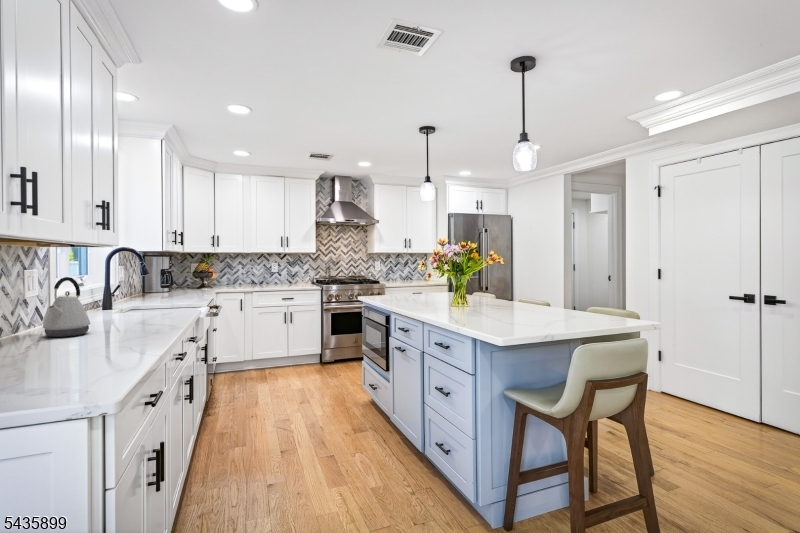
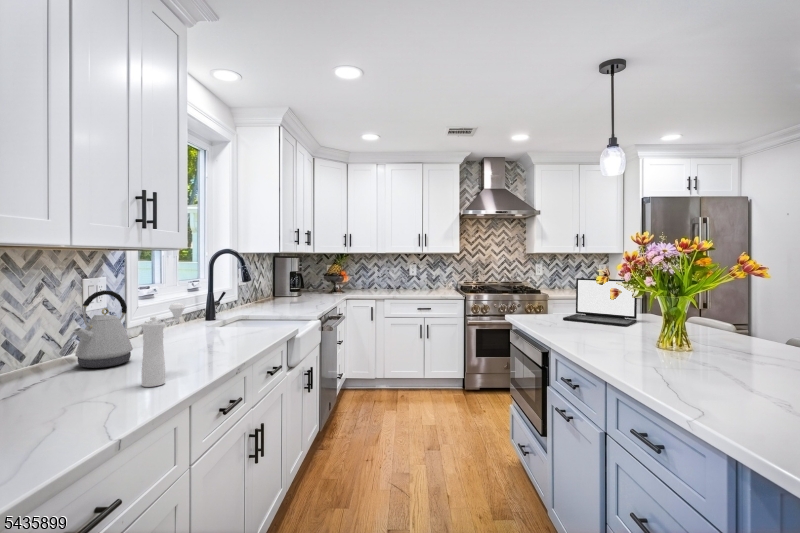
laptop: none [398,269,443,299] -> present [563,278,637,327]
pepper mill: none [126,284,149,341] -> present [141,303,185,387]

